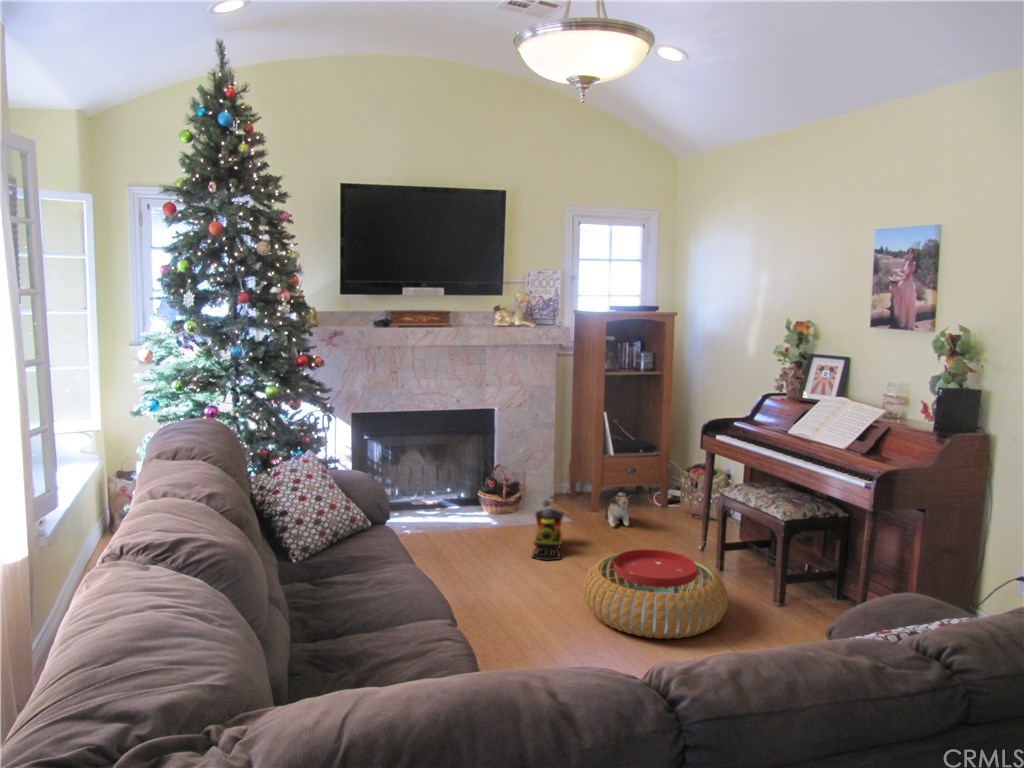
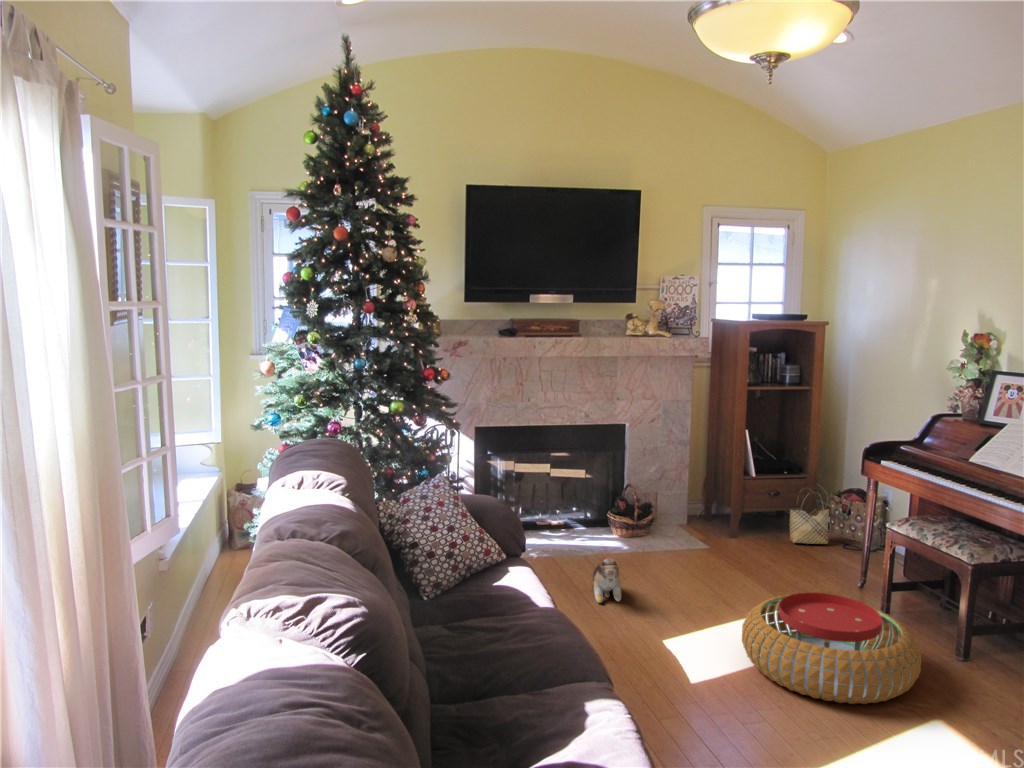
woven basket: none [641,463,676,513] -> present [789,488,829,544]
plush toy: present [605,492,629,527] -> present [592,558,621,603]
toy train: present [532,495,564,561] -> none [673,523,707,597]

